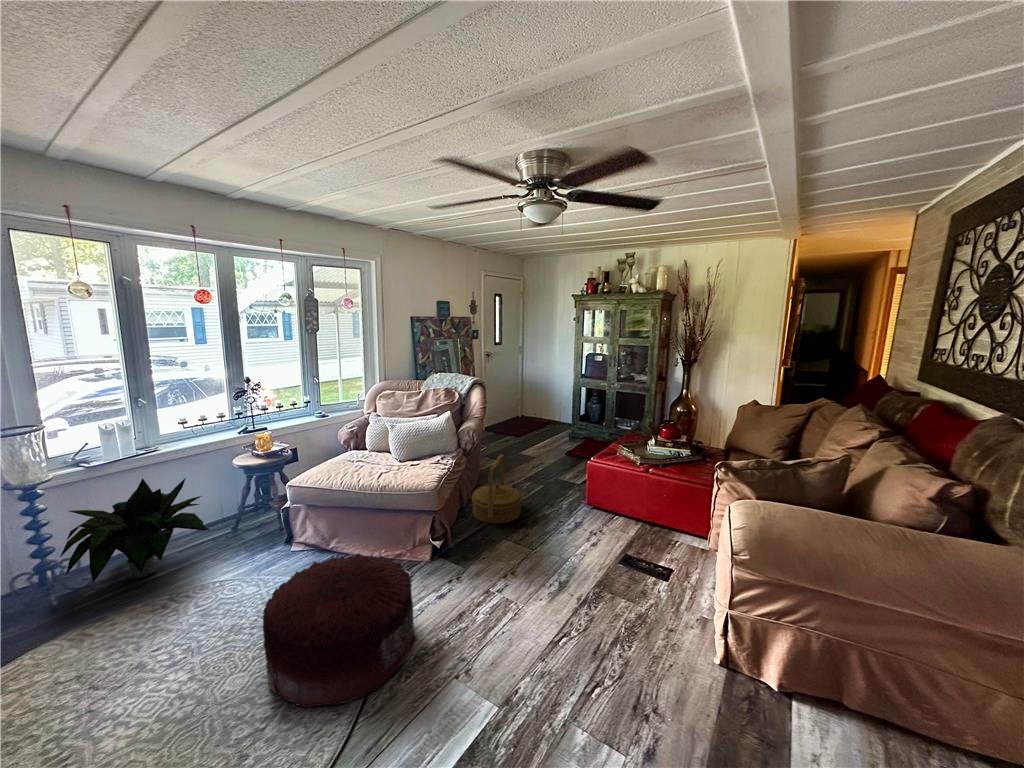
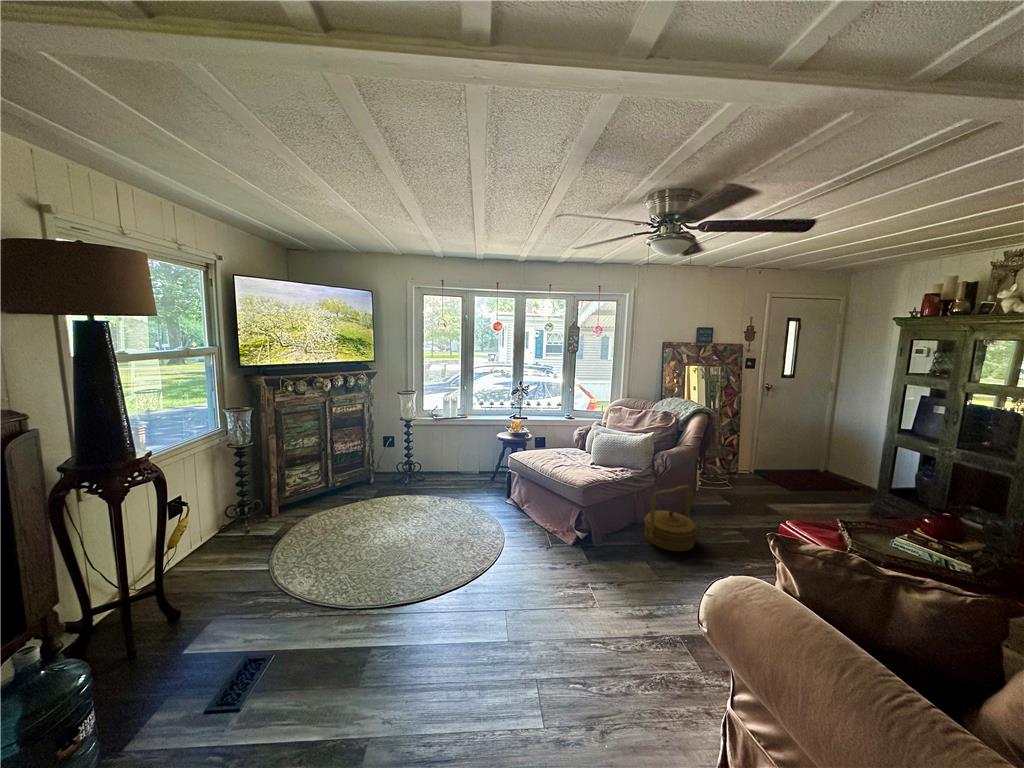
potted plant: present [60,478,209,582] -> none [421,433,484,485]
pouf: present [263,554,417,707] -> none [435,503,523,586]

